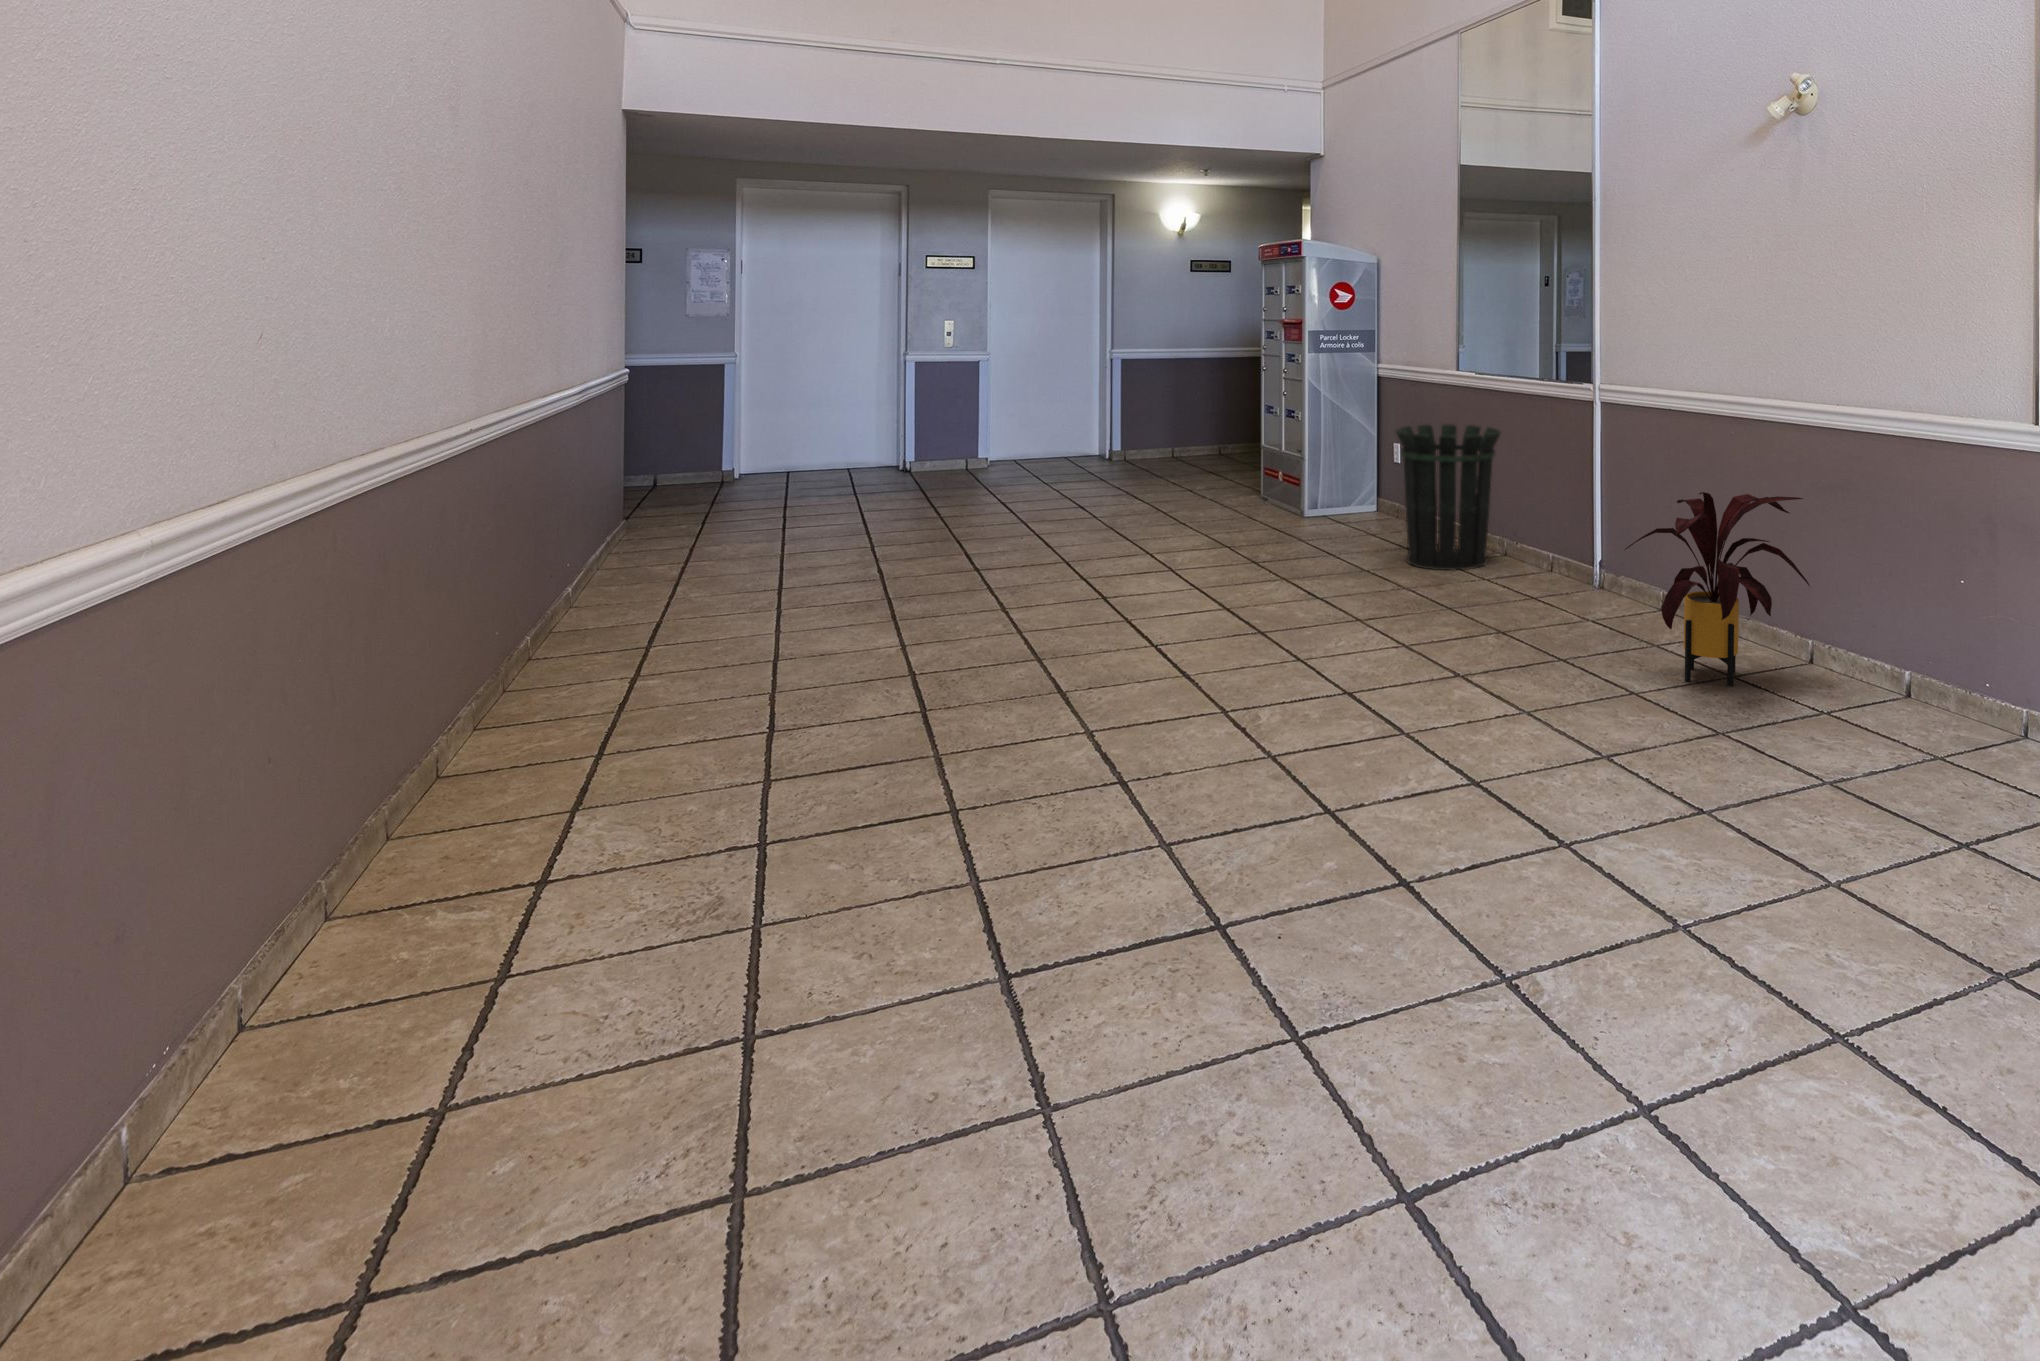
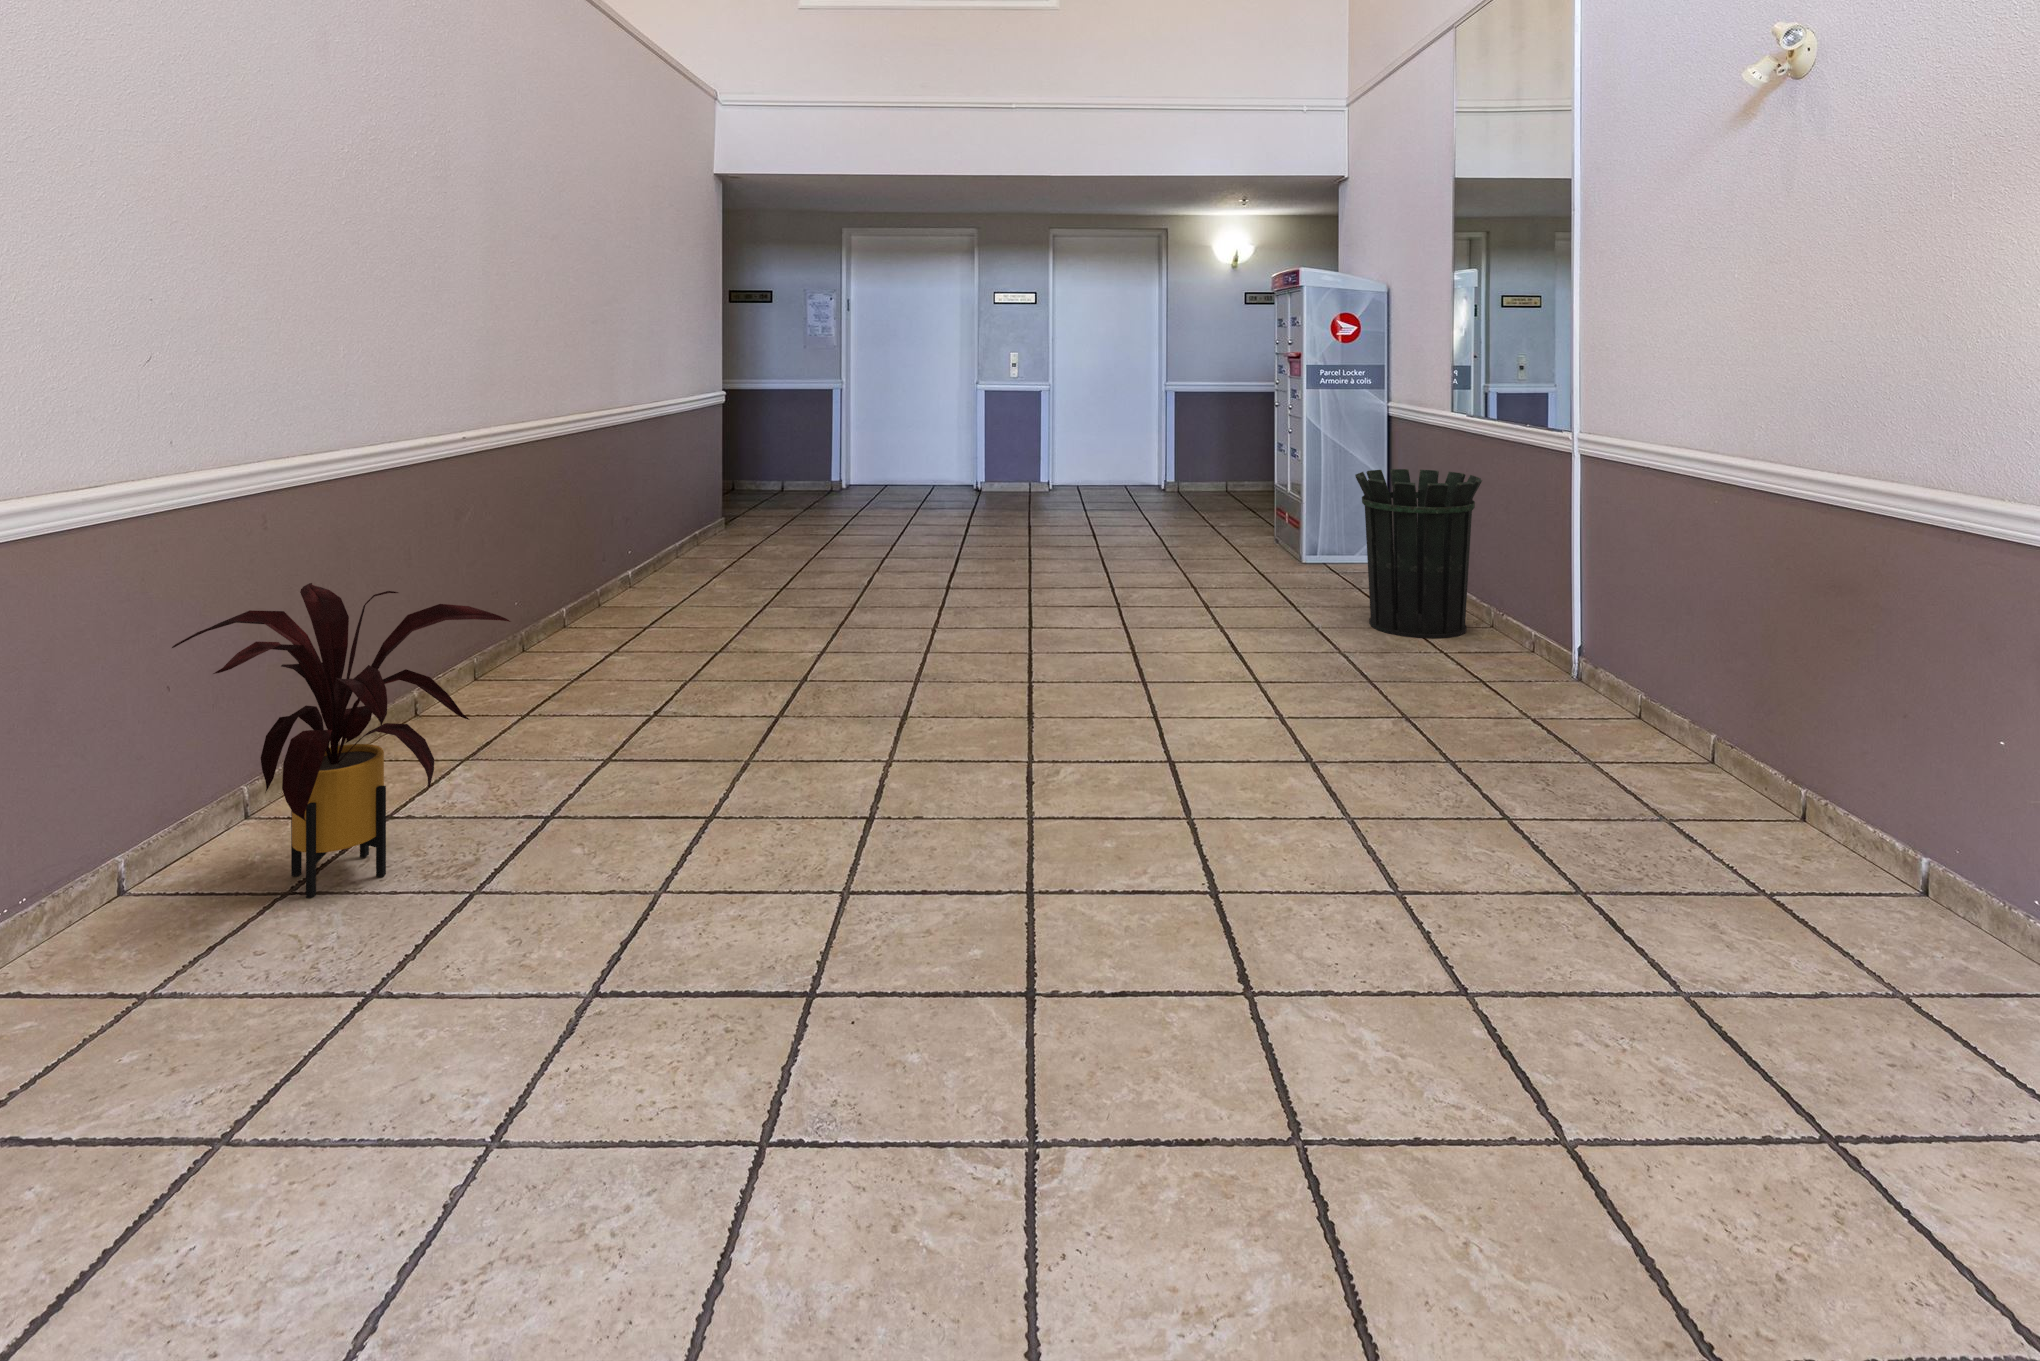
house plant: present [1625,492,1810,686] -> present [172,583,510,898]

